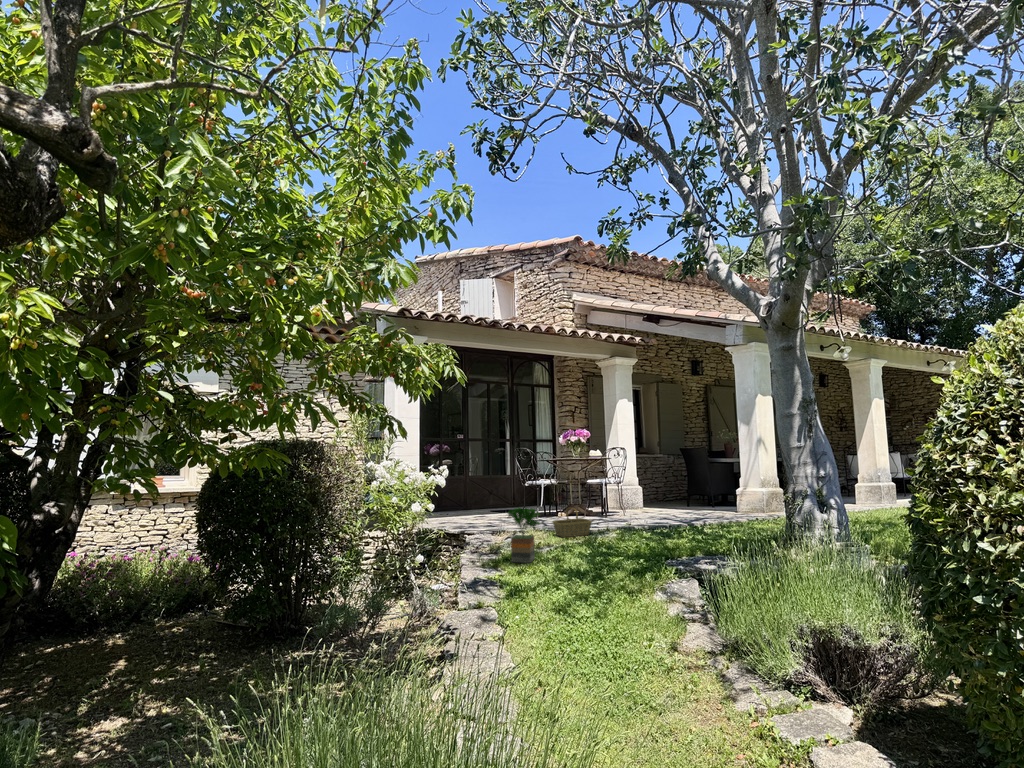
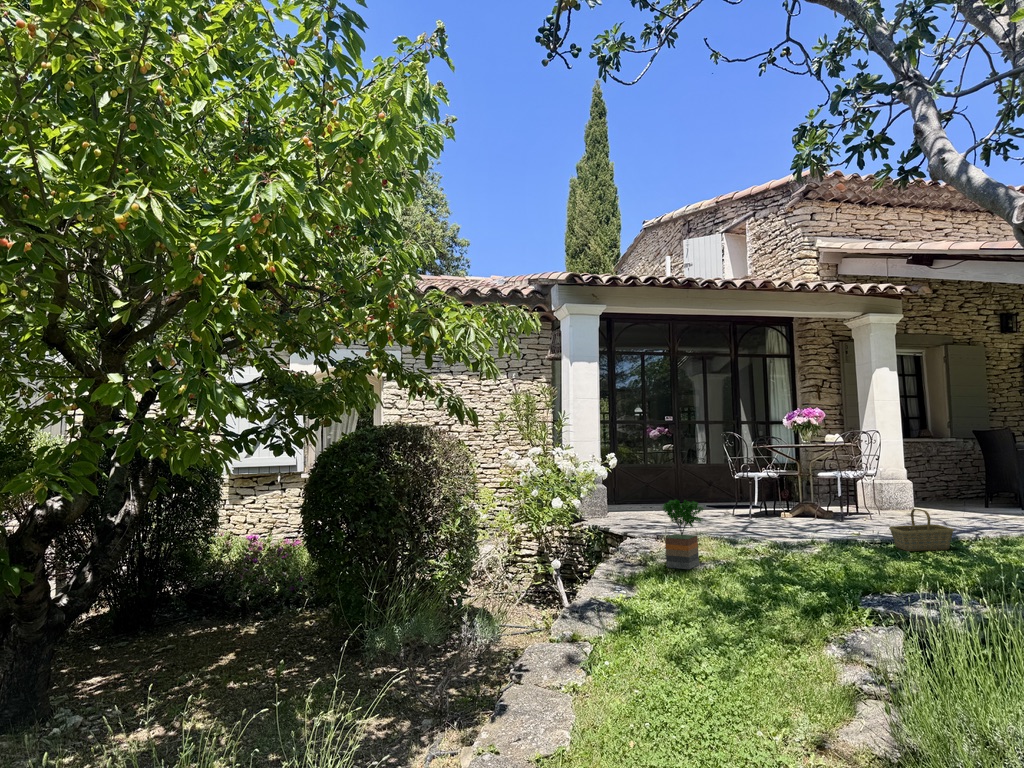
basket: present [553,508,592,537] -> present [889,509,954,551]

